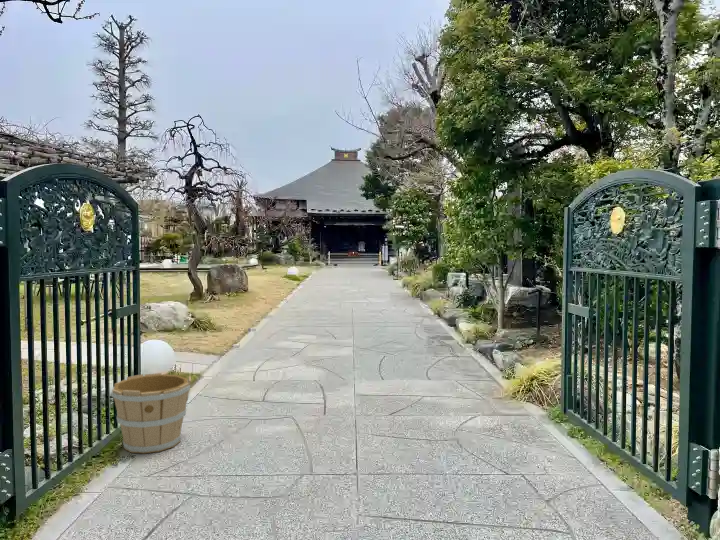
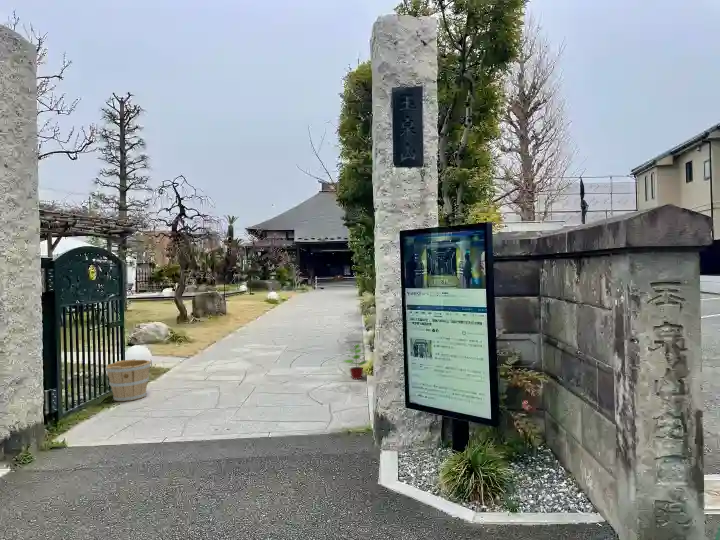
potted plant: none [505,362,557,424] -> present [344,344,367,379]

